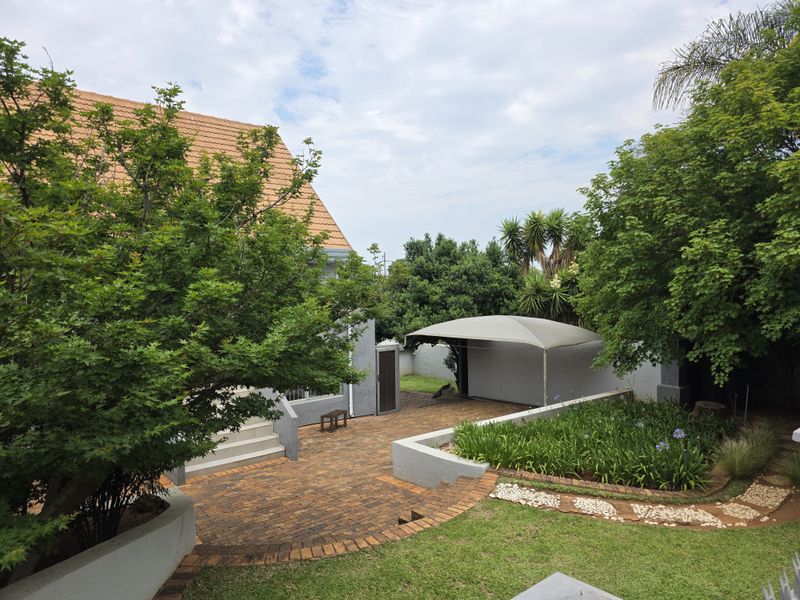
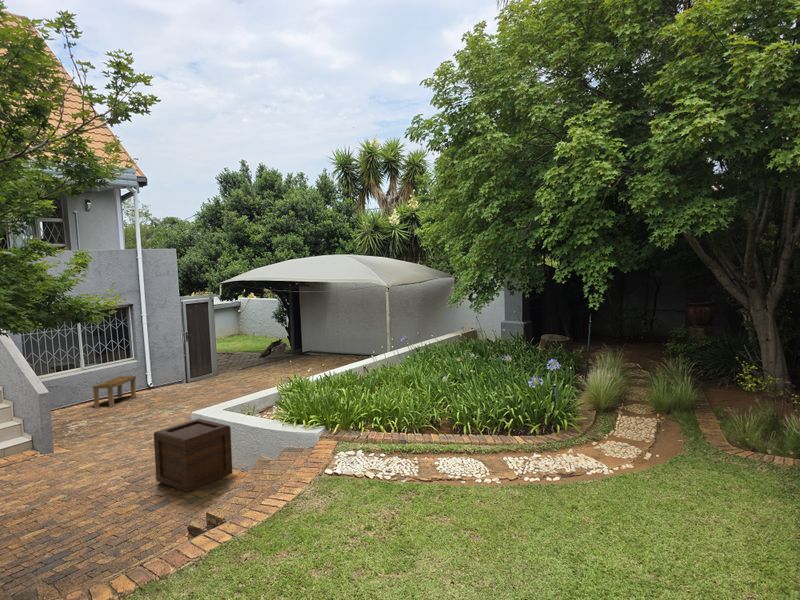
wooden crate: none [373,448,423,499] -> present [154,419,232,492]

